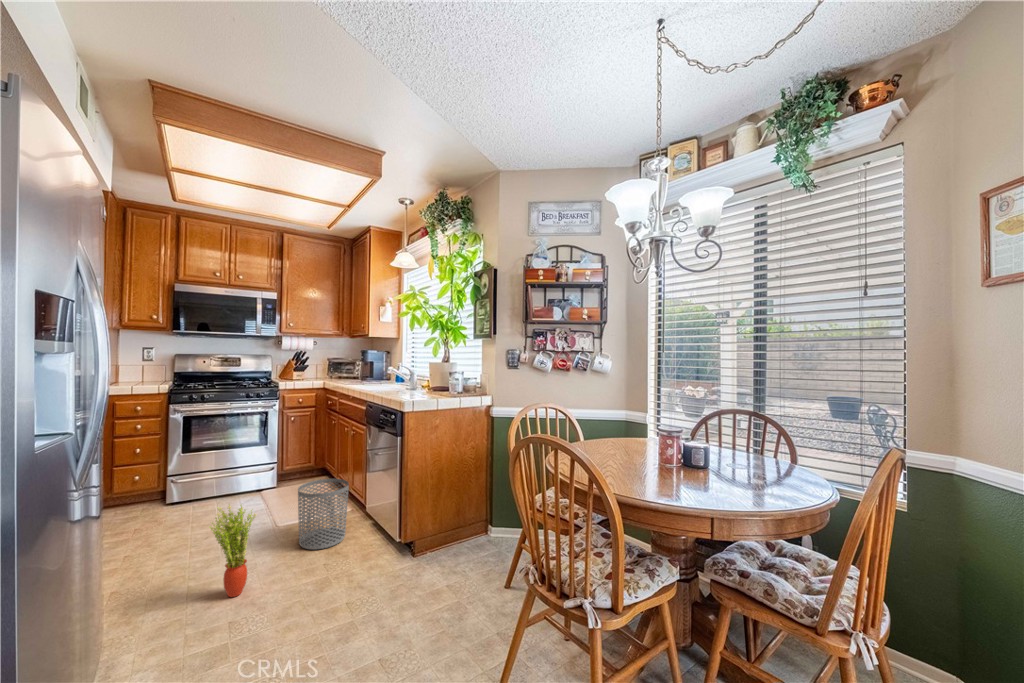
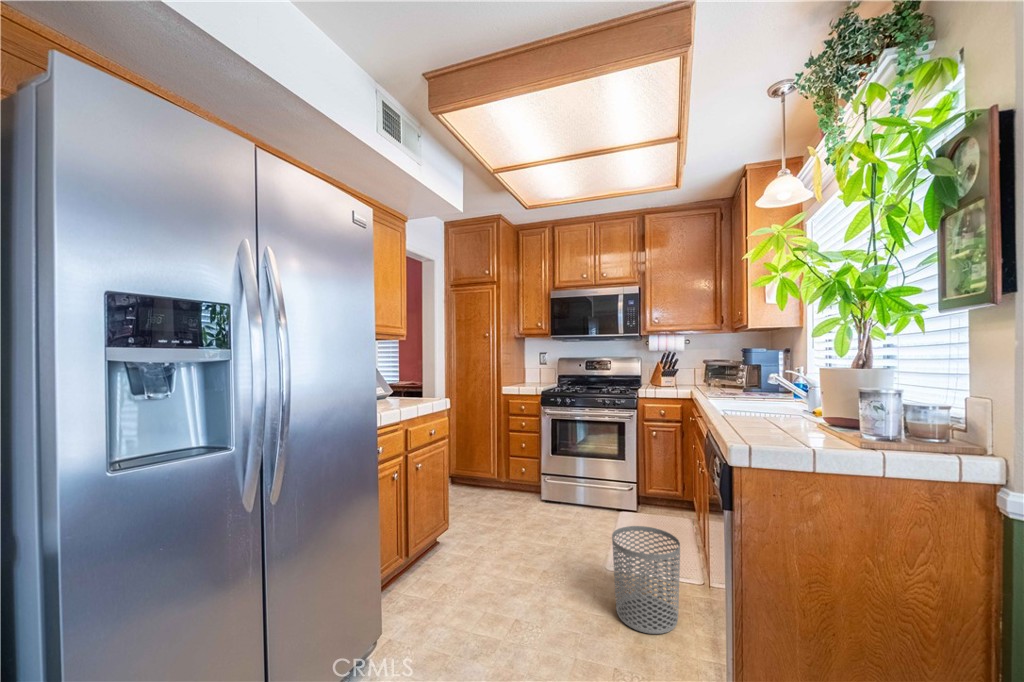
potted plant: present [209,504,256,597] -> none [491,532,536,649]

